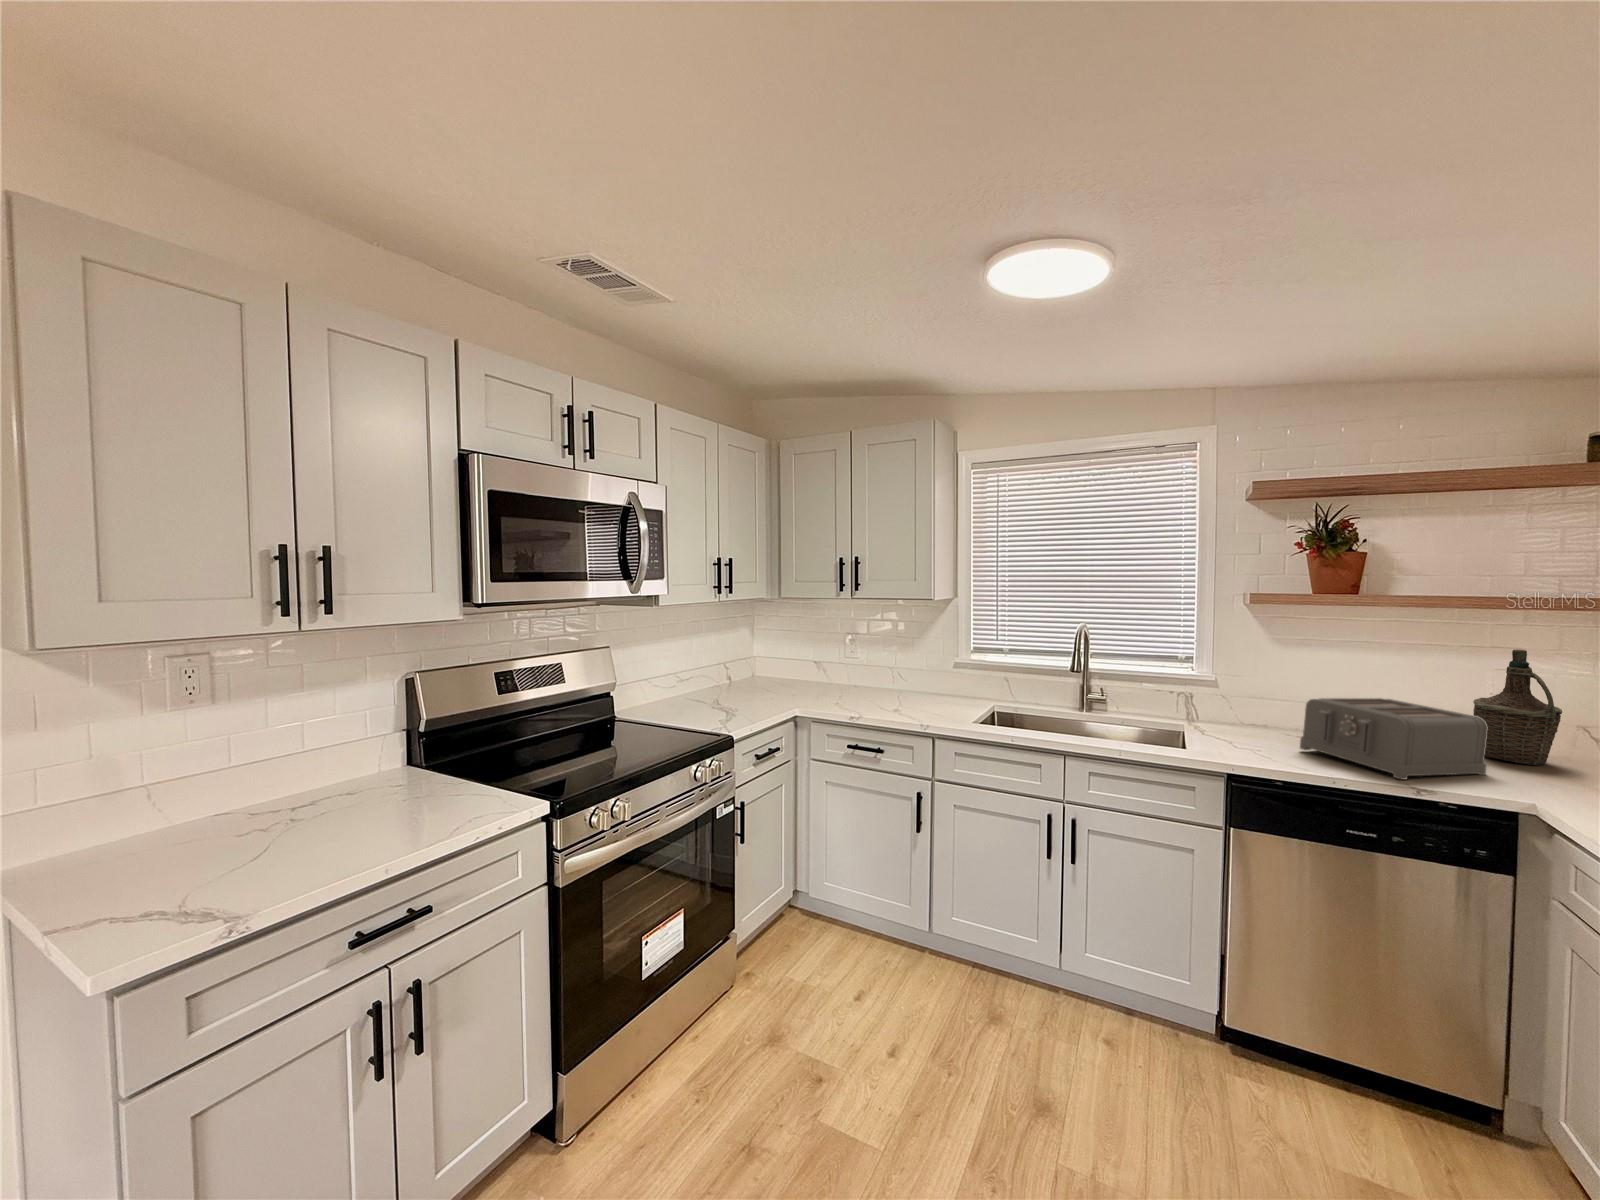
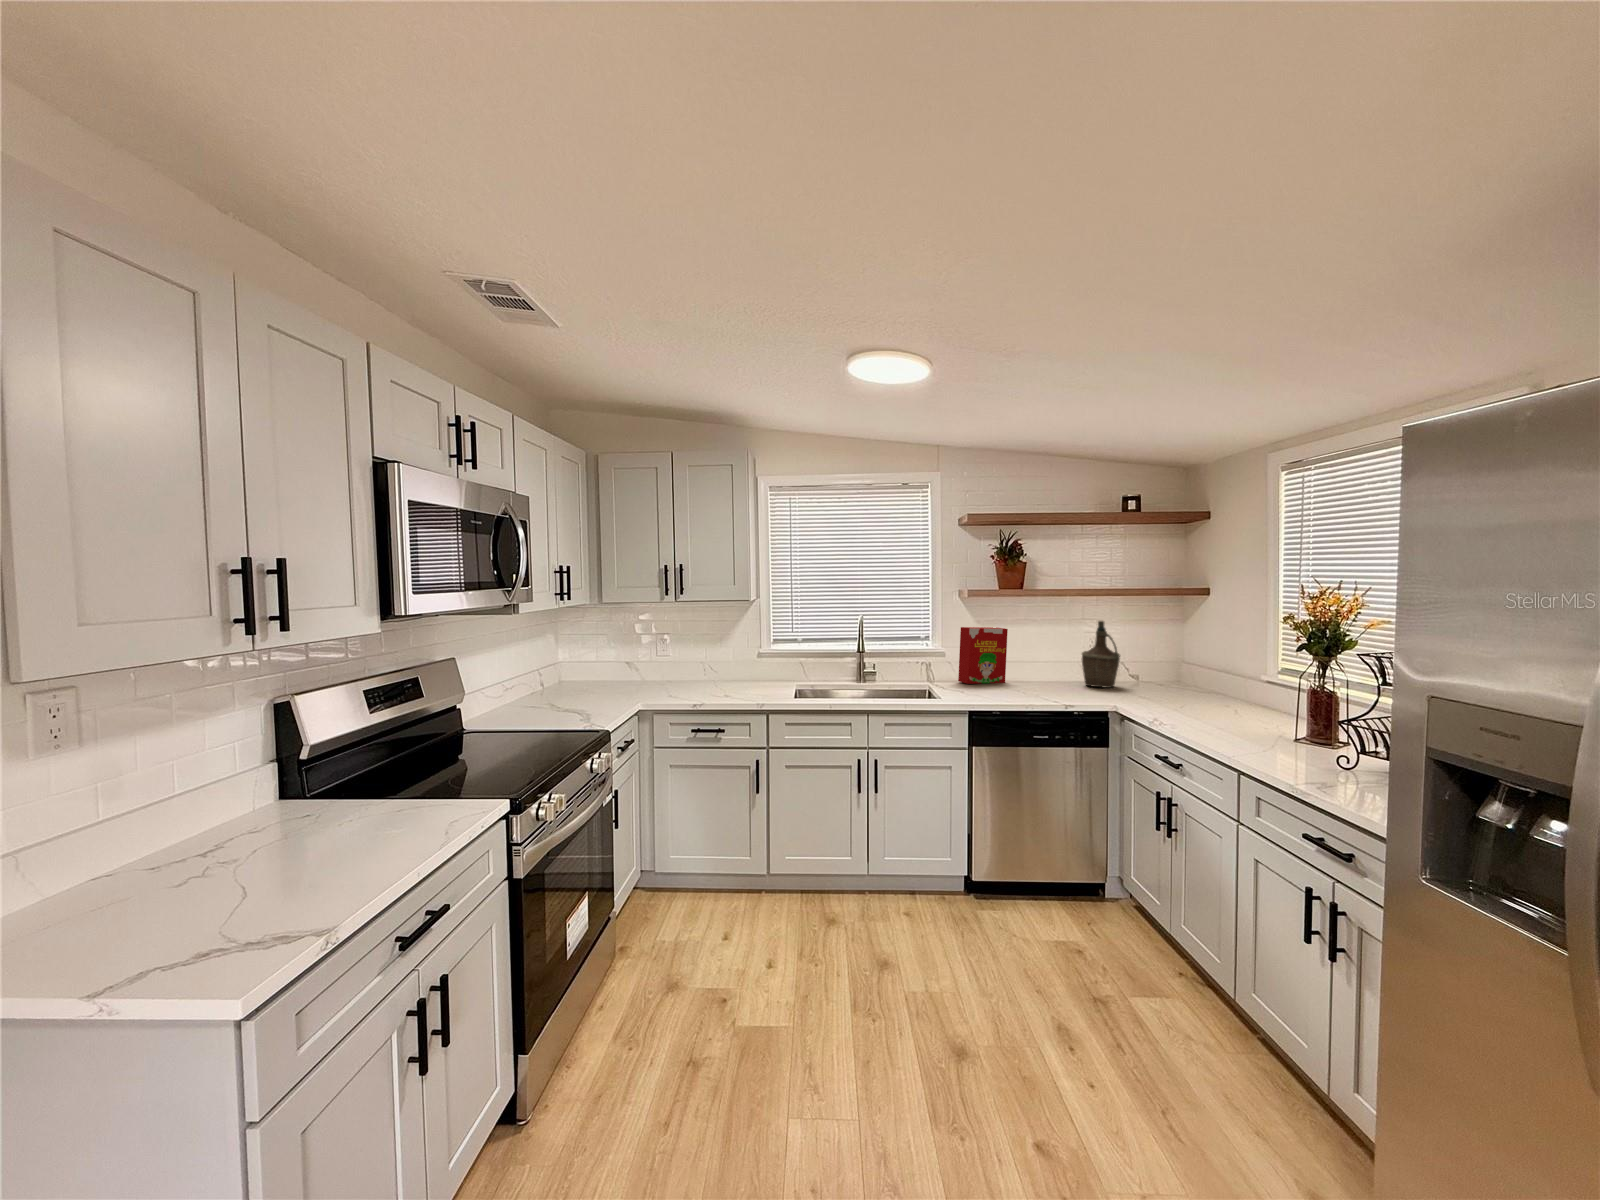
cereal box: none [1236,645,1327,733] -> present [958,627,1008,684]
toaster: present [1300,698,1488,779] -> none [1002,655,1092,702]

